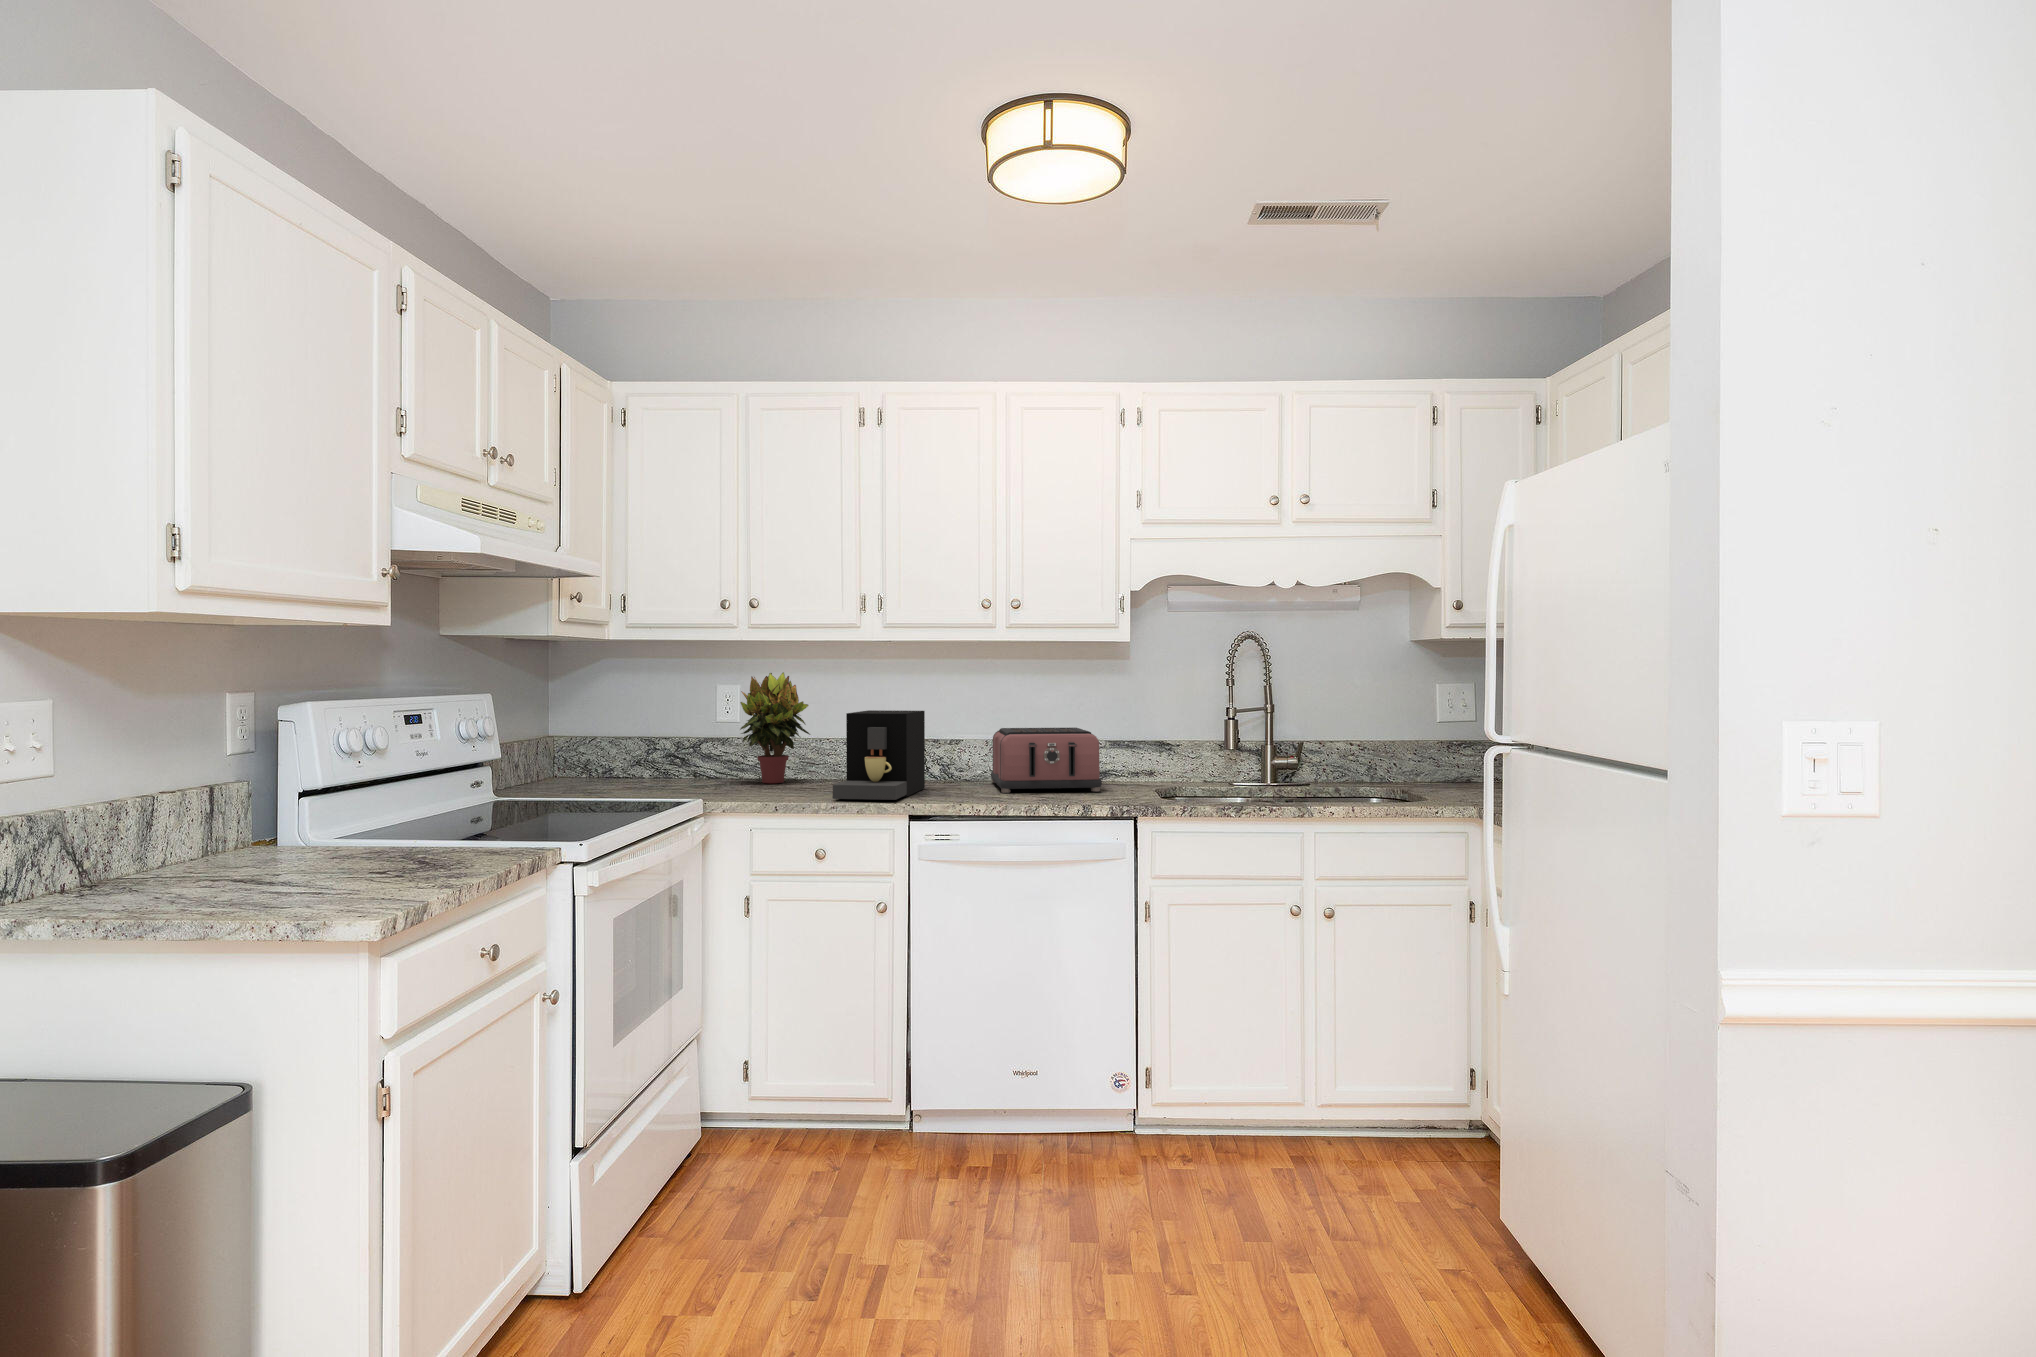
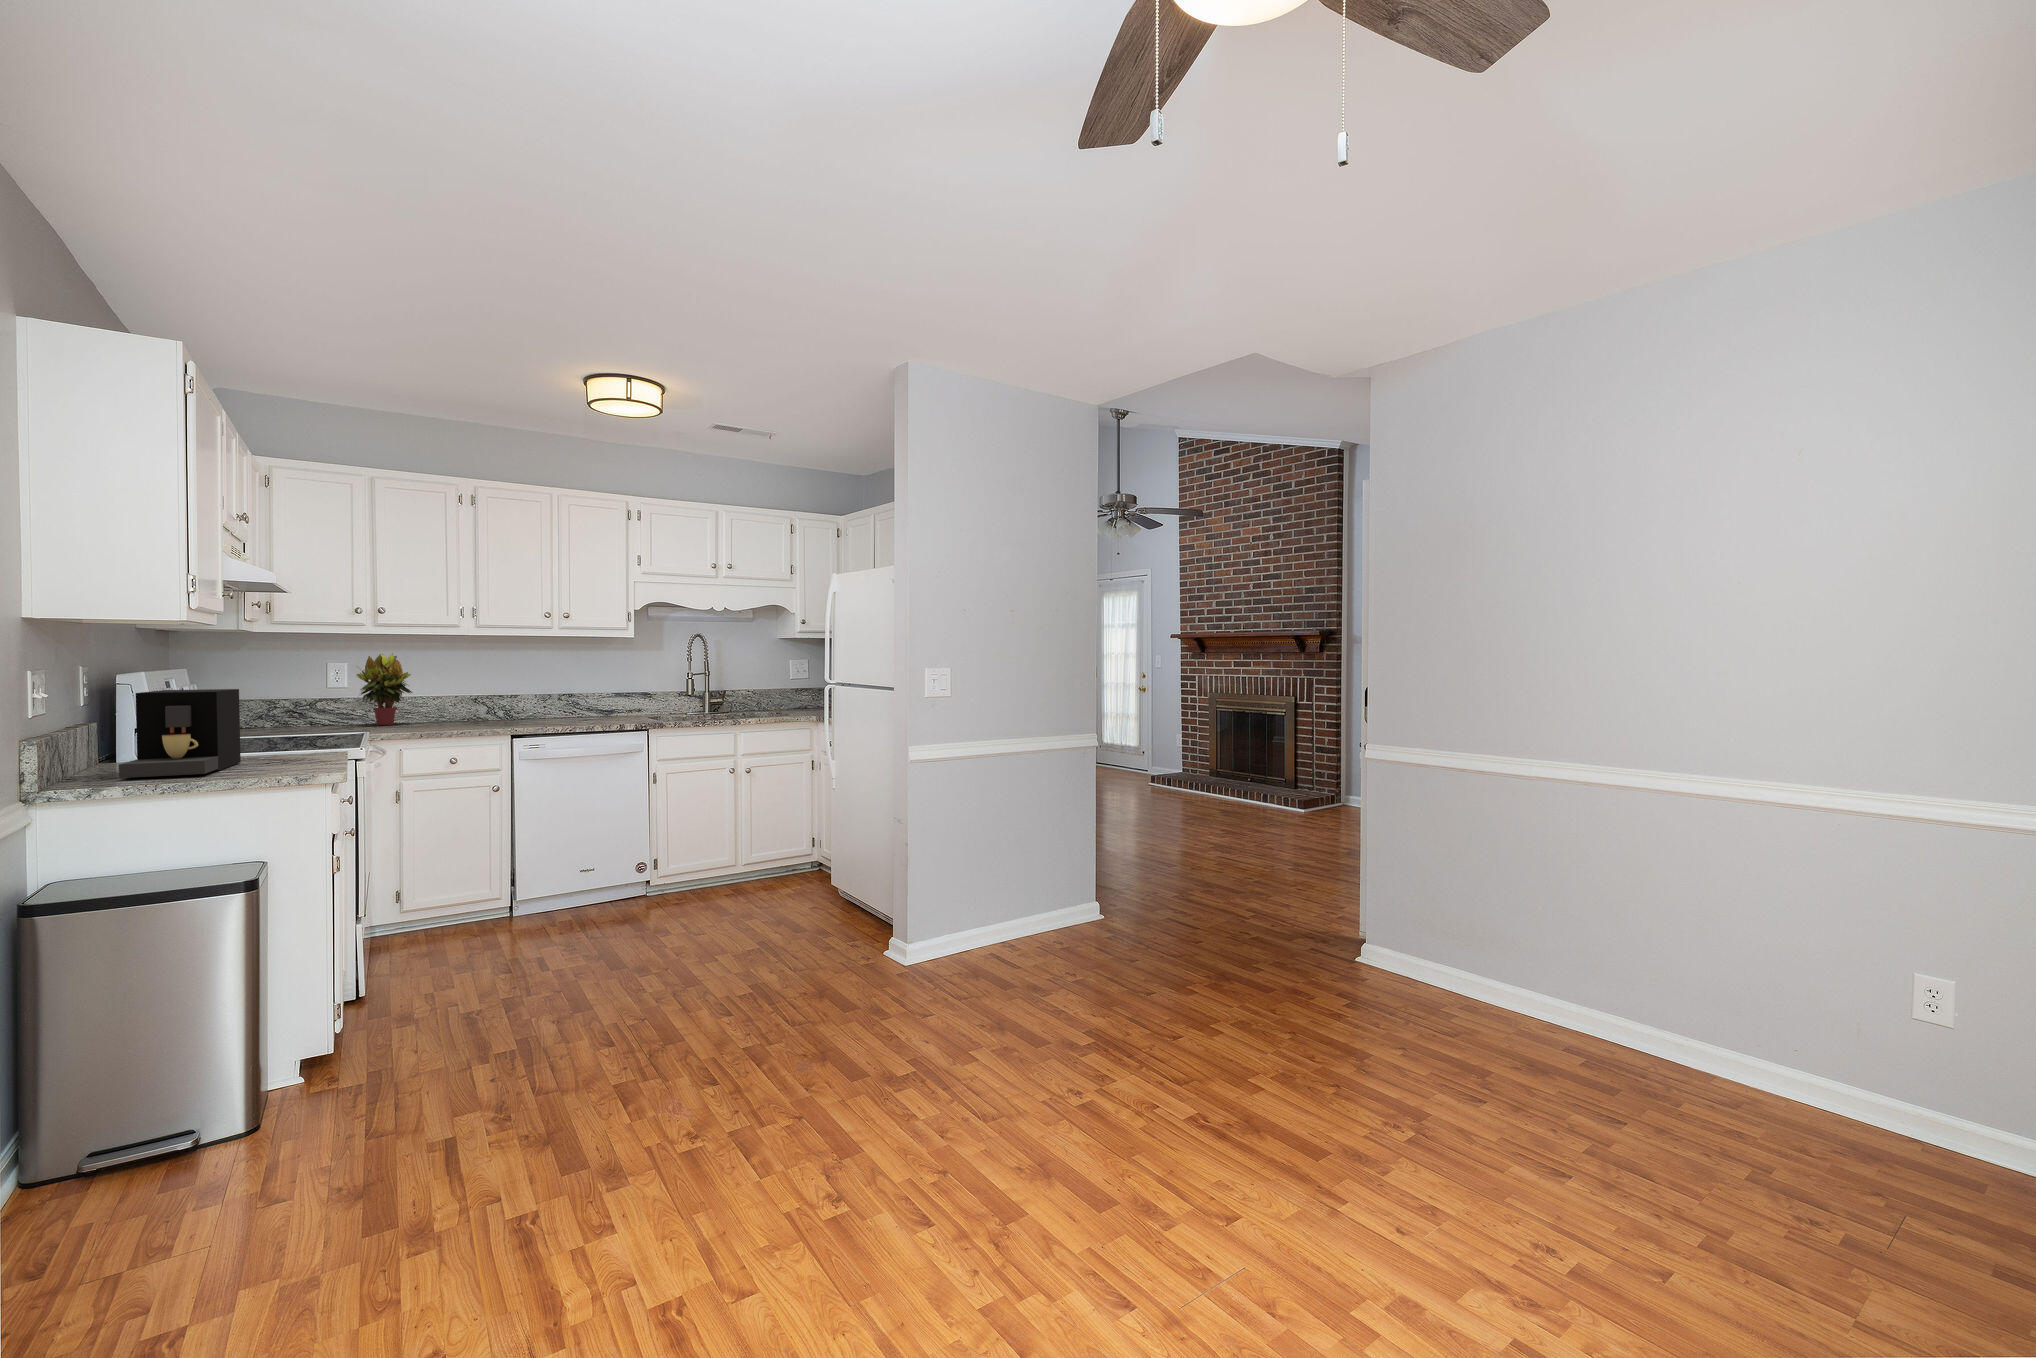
coffee maker: present [833,710,925,800] -> present [119,689,241,778]
toaster: present [991,728,1102,793] -> none [542,685,621,722]

